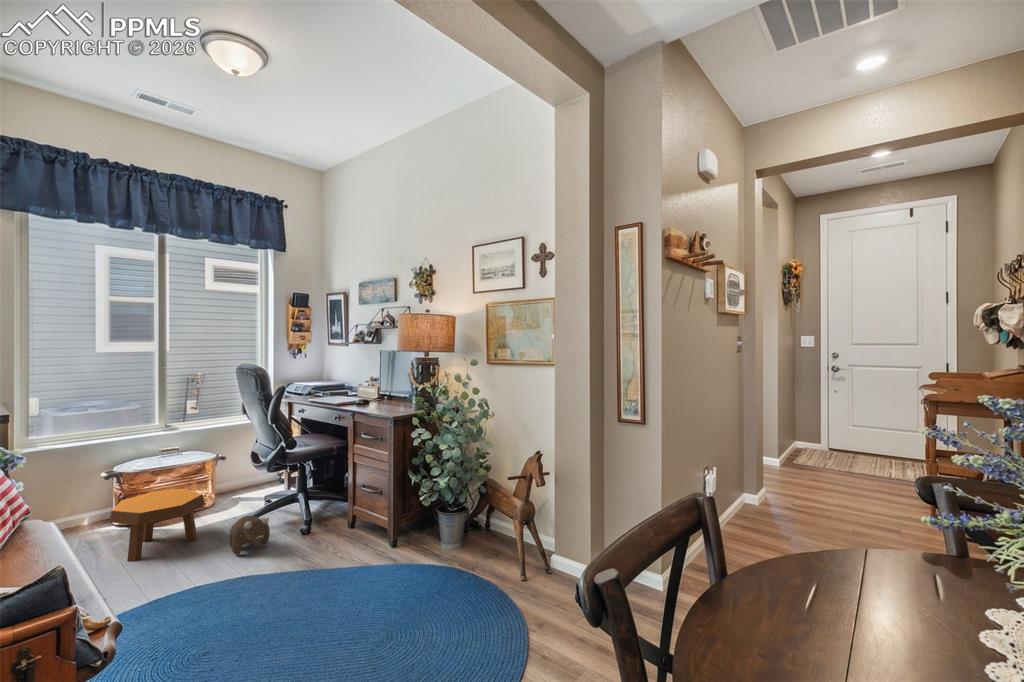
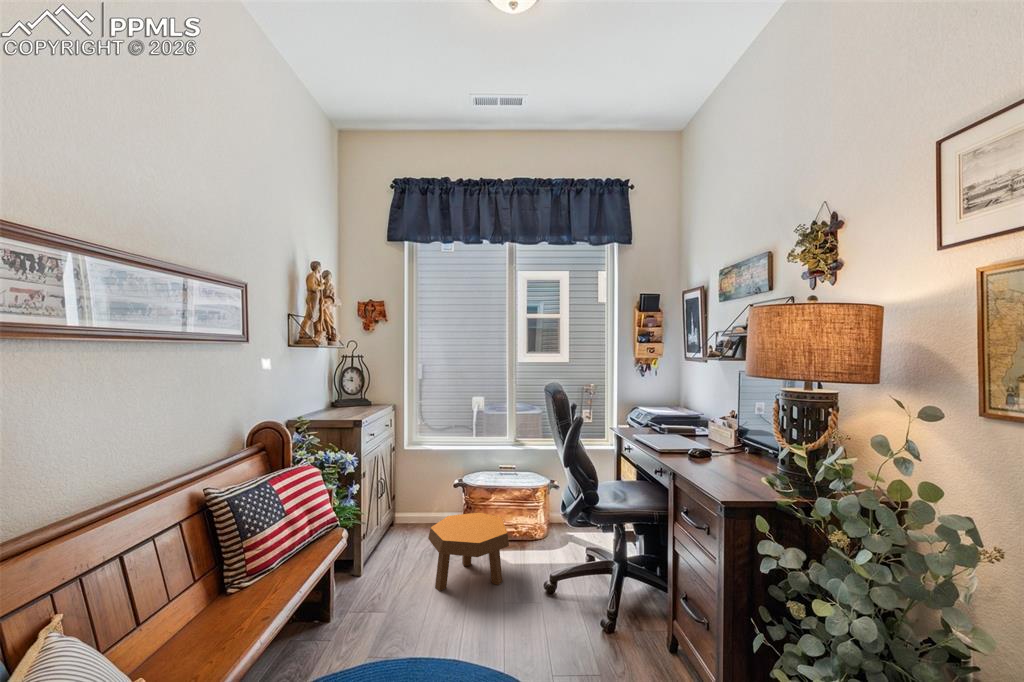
plush toy: present [229,516,270,555] -> none [510,583,557,635]

